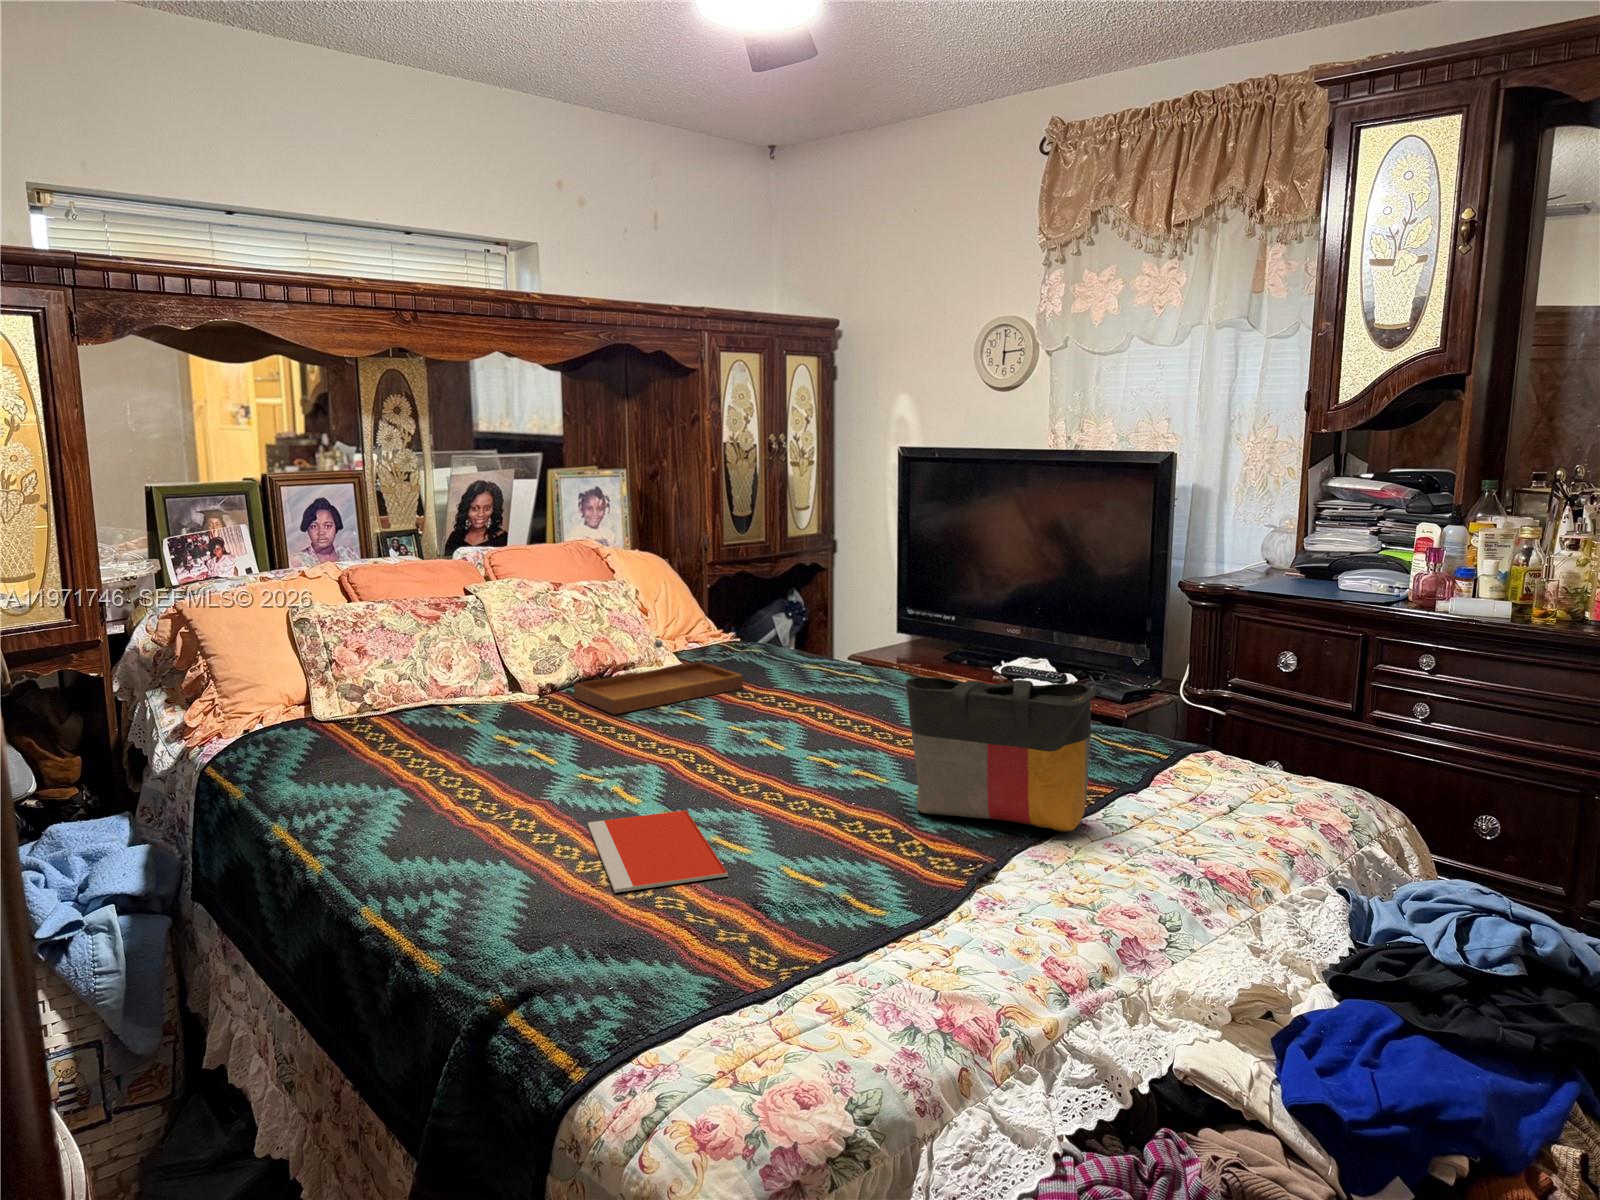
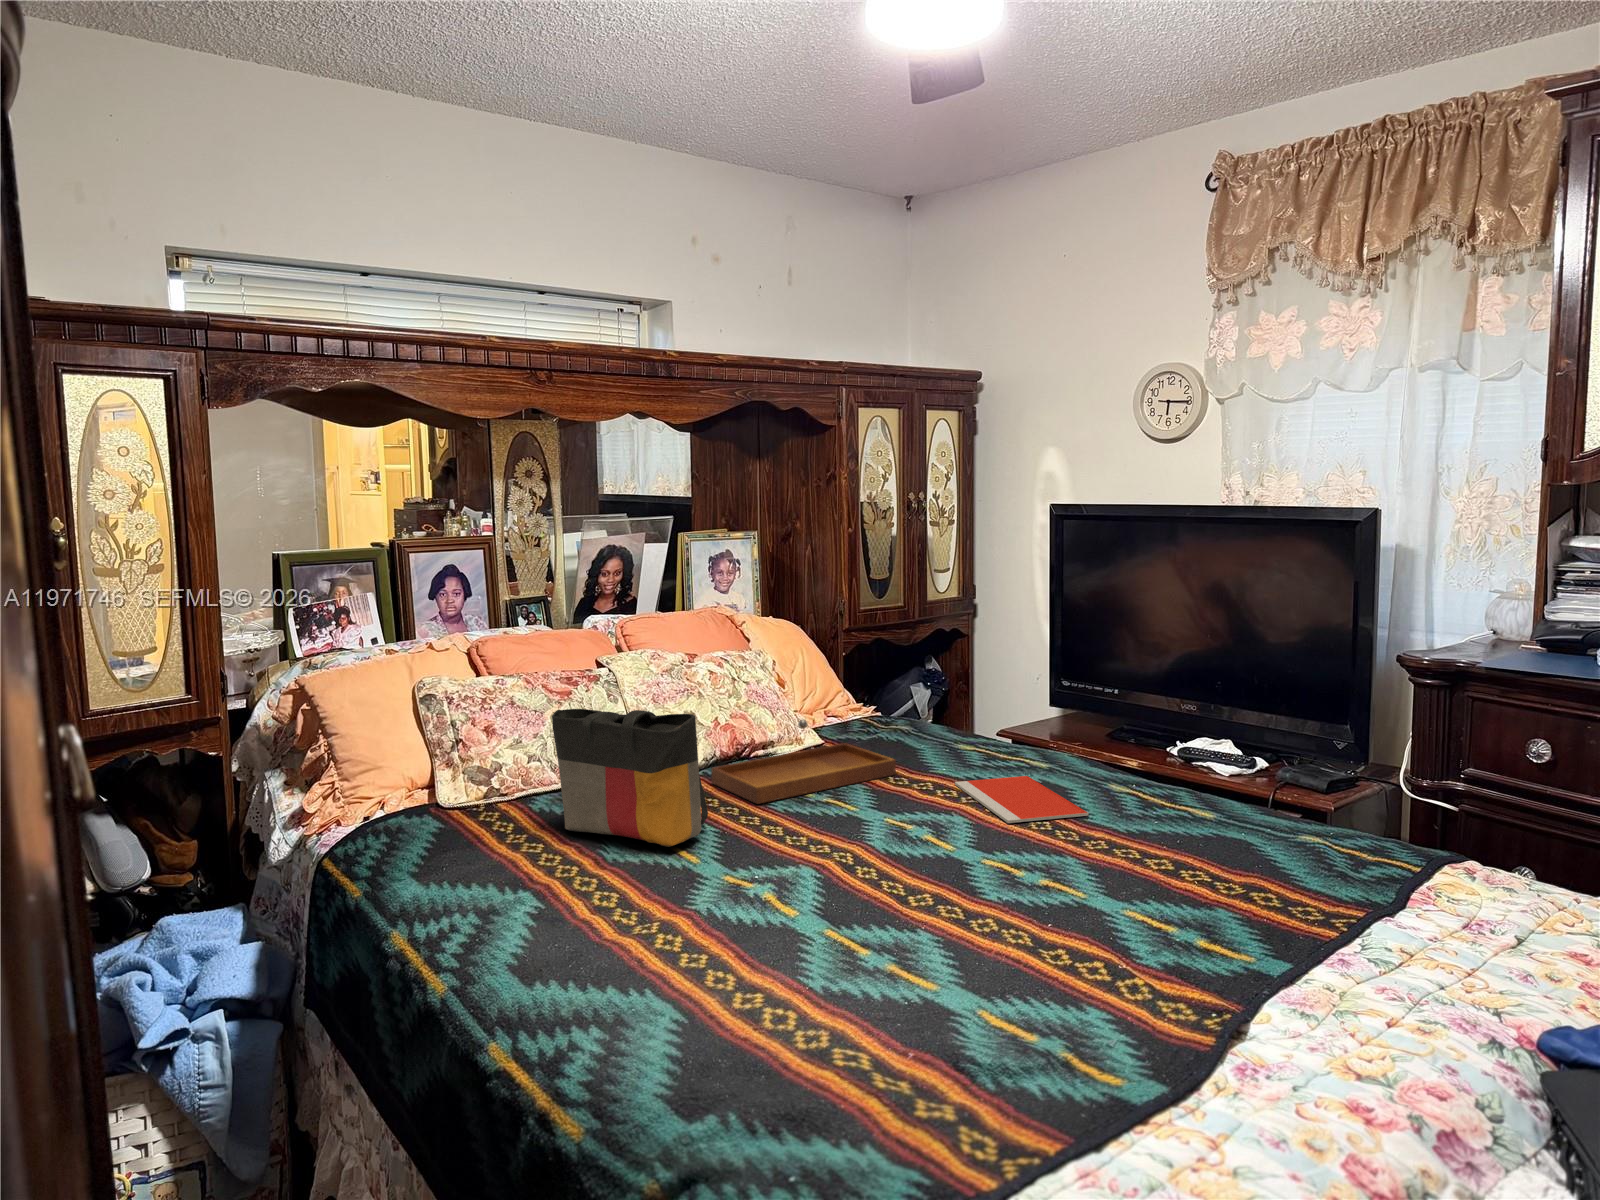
tote bag: present [906,677,1096,832] -> present [552,709,708,847]
notebook: present [588,810,728,893] -> present [955,776,1088,823]

